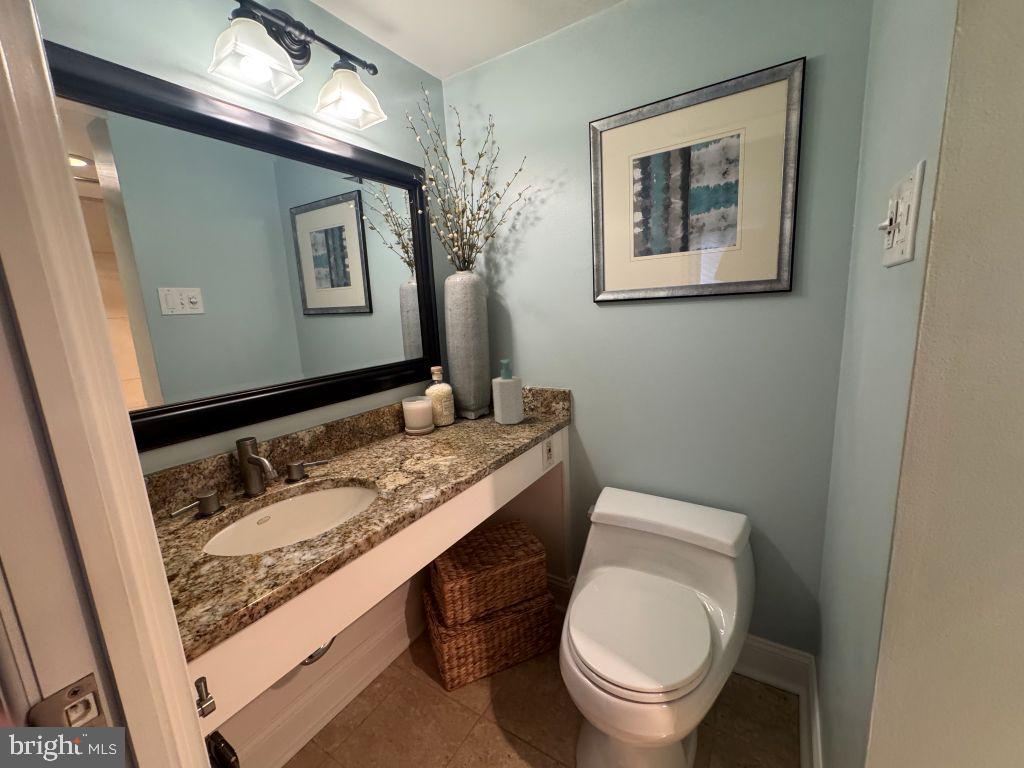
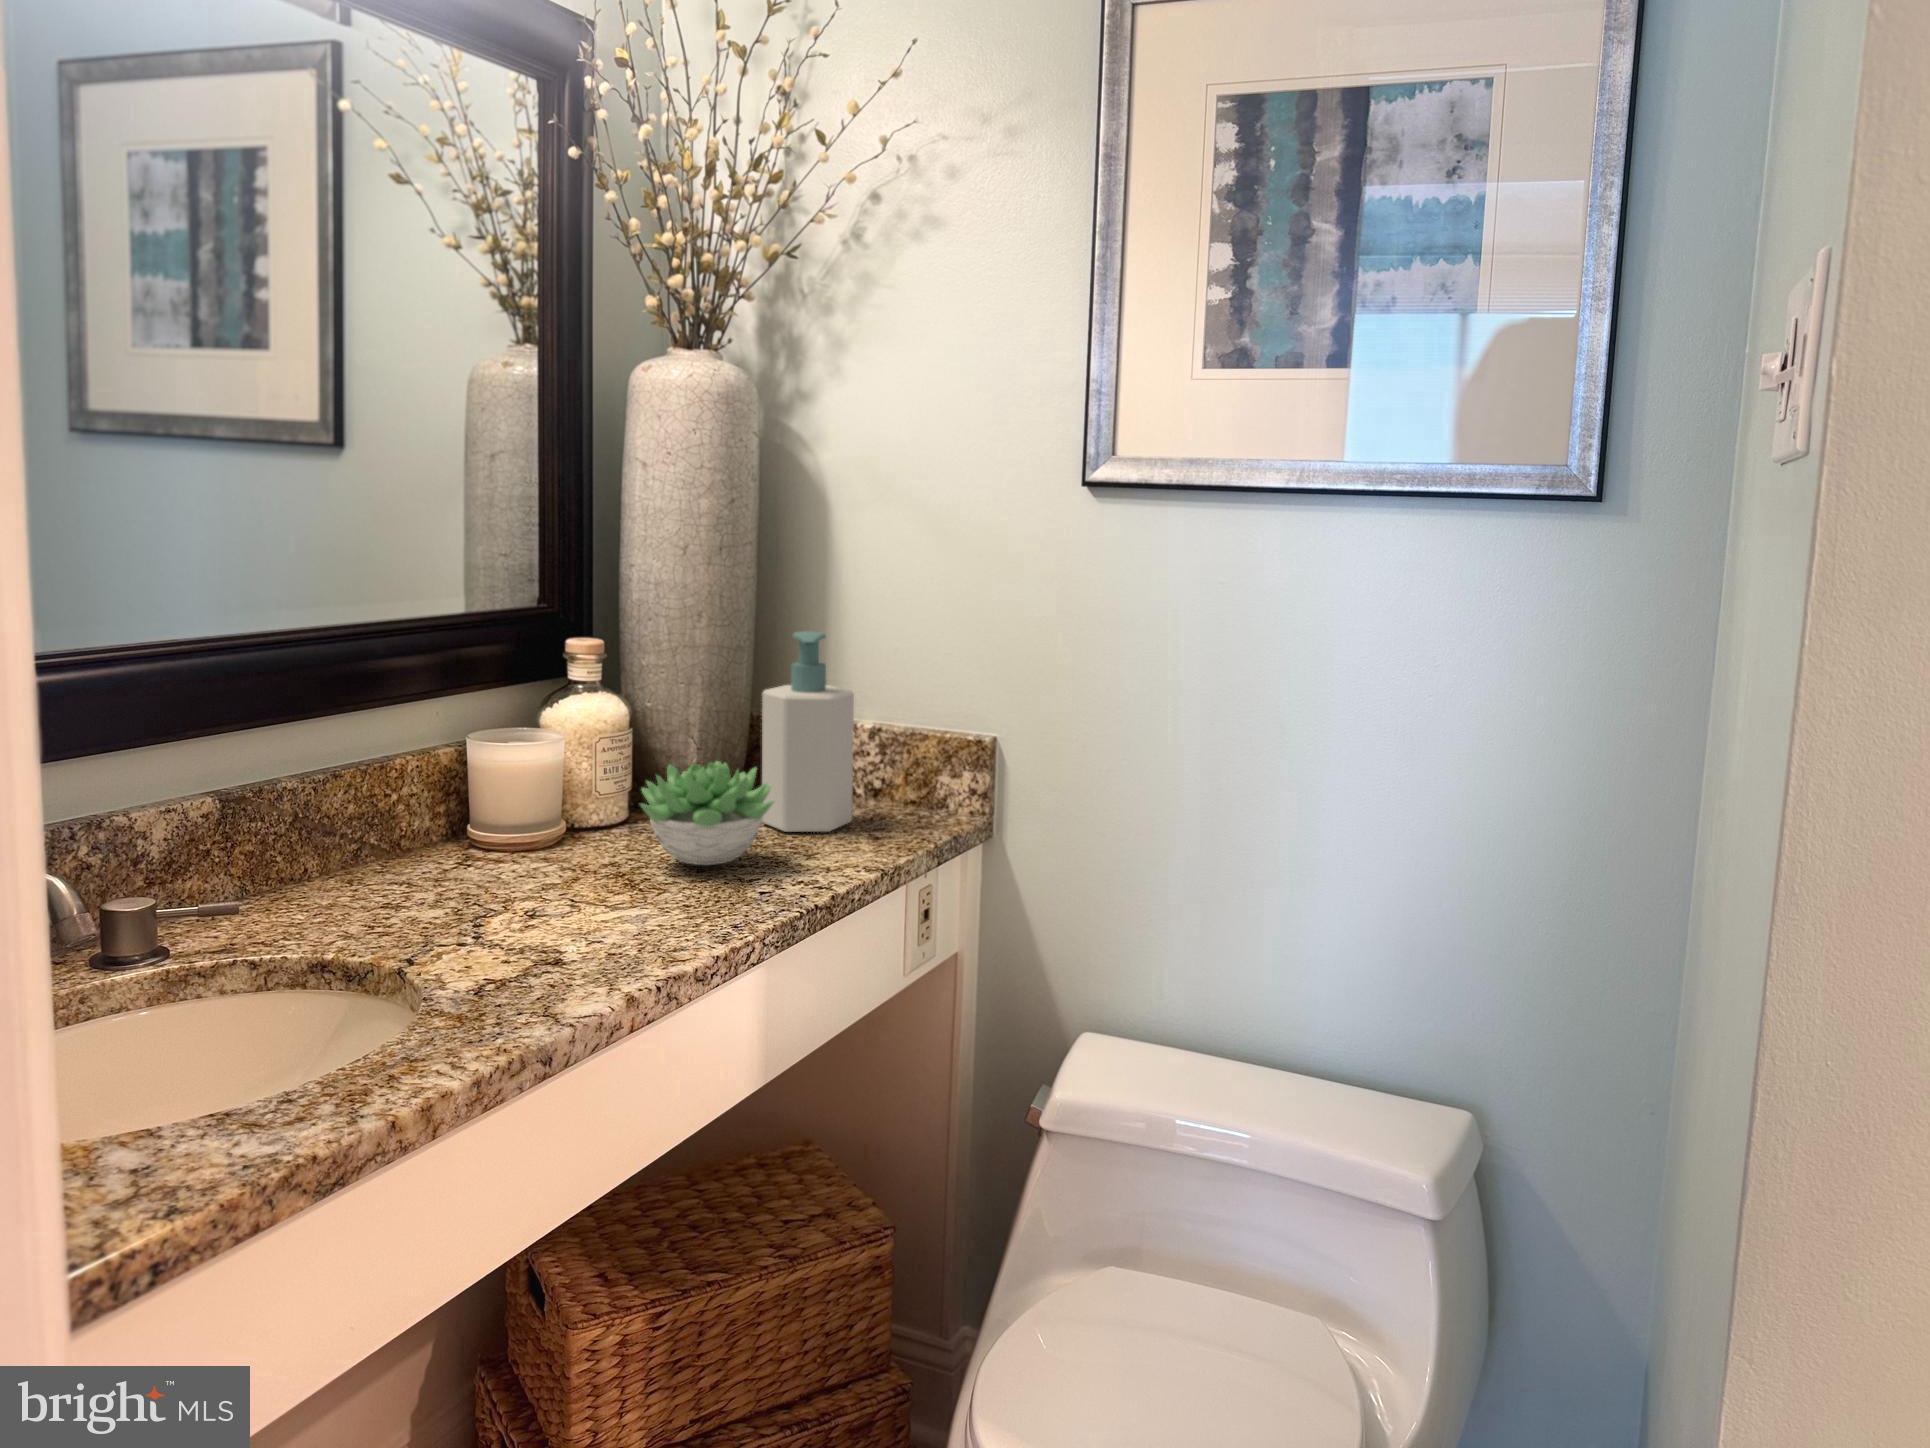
succulent plant: none [452,404,495,438] -> present [640,761,775,865]

